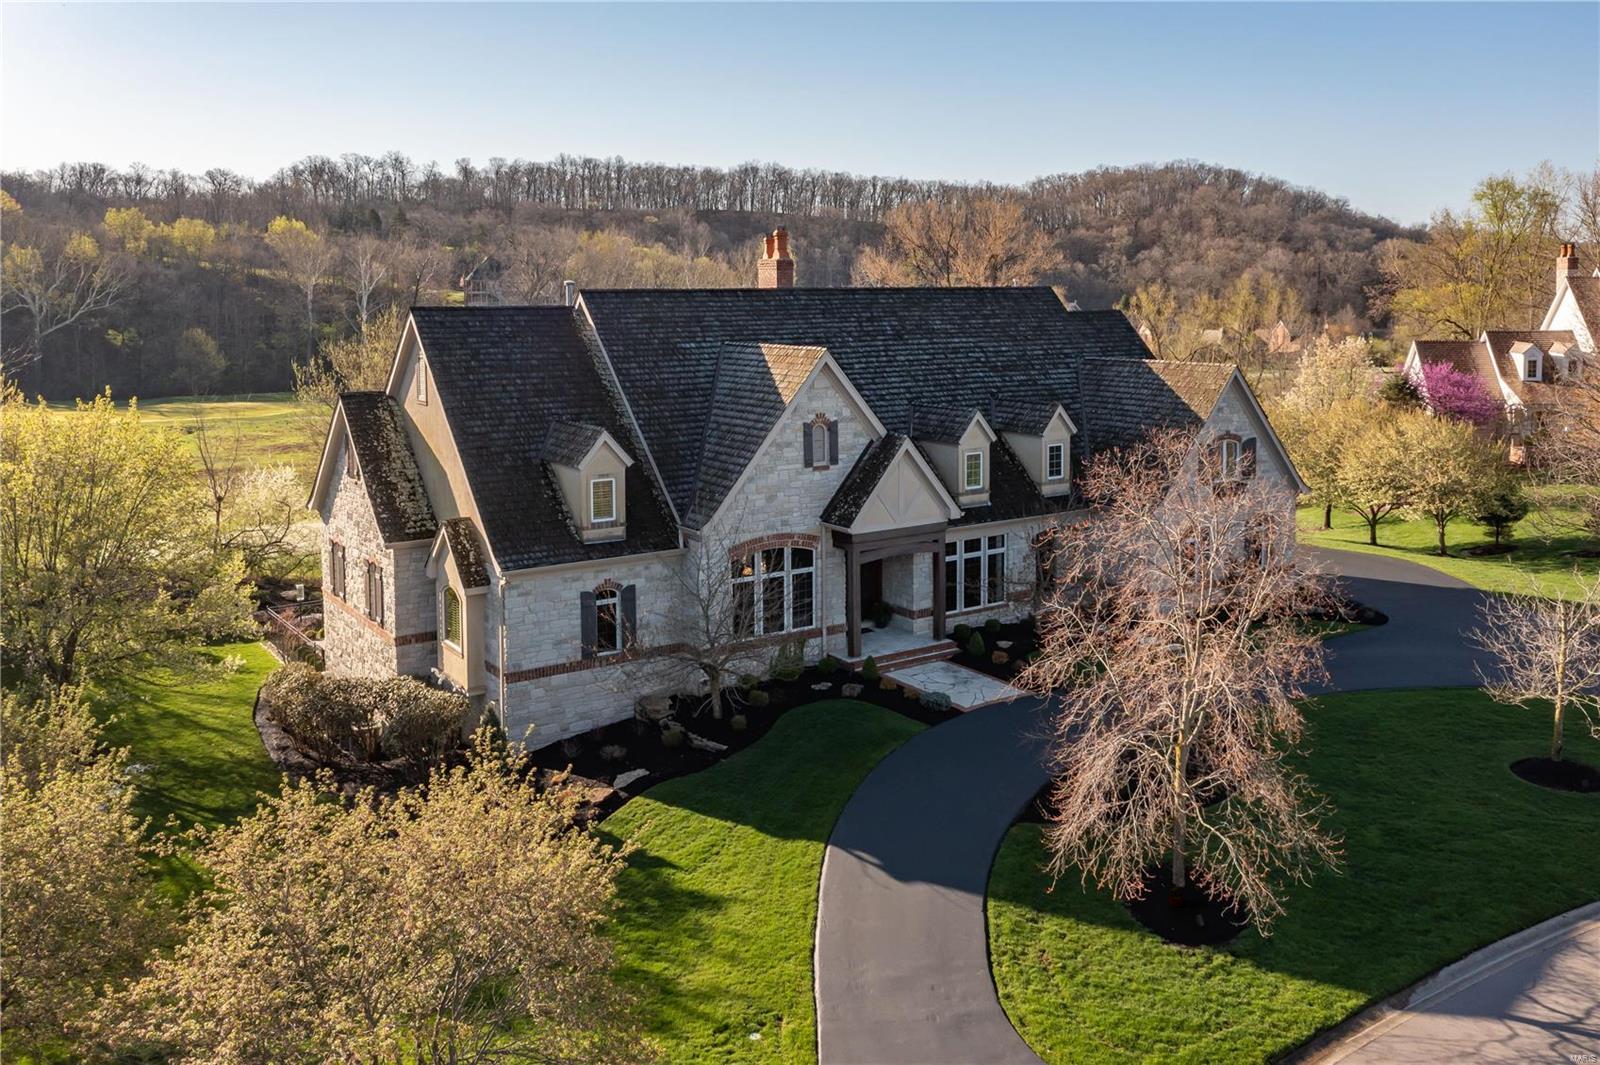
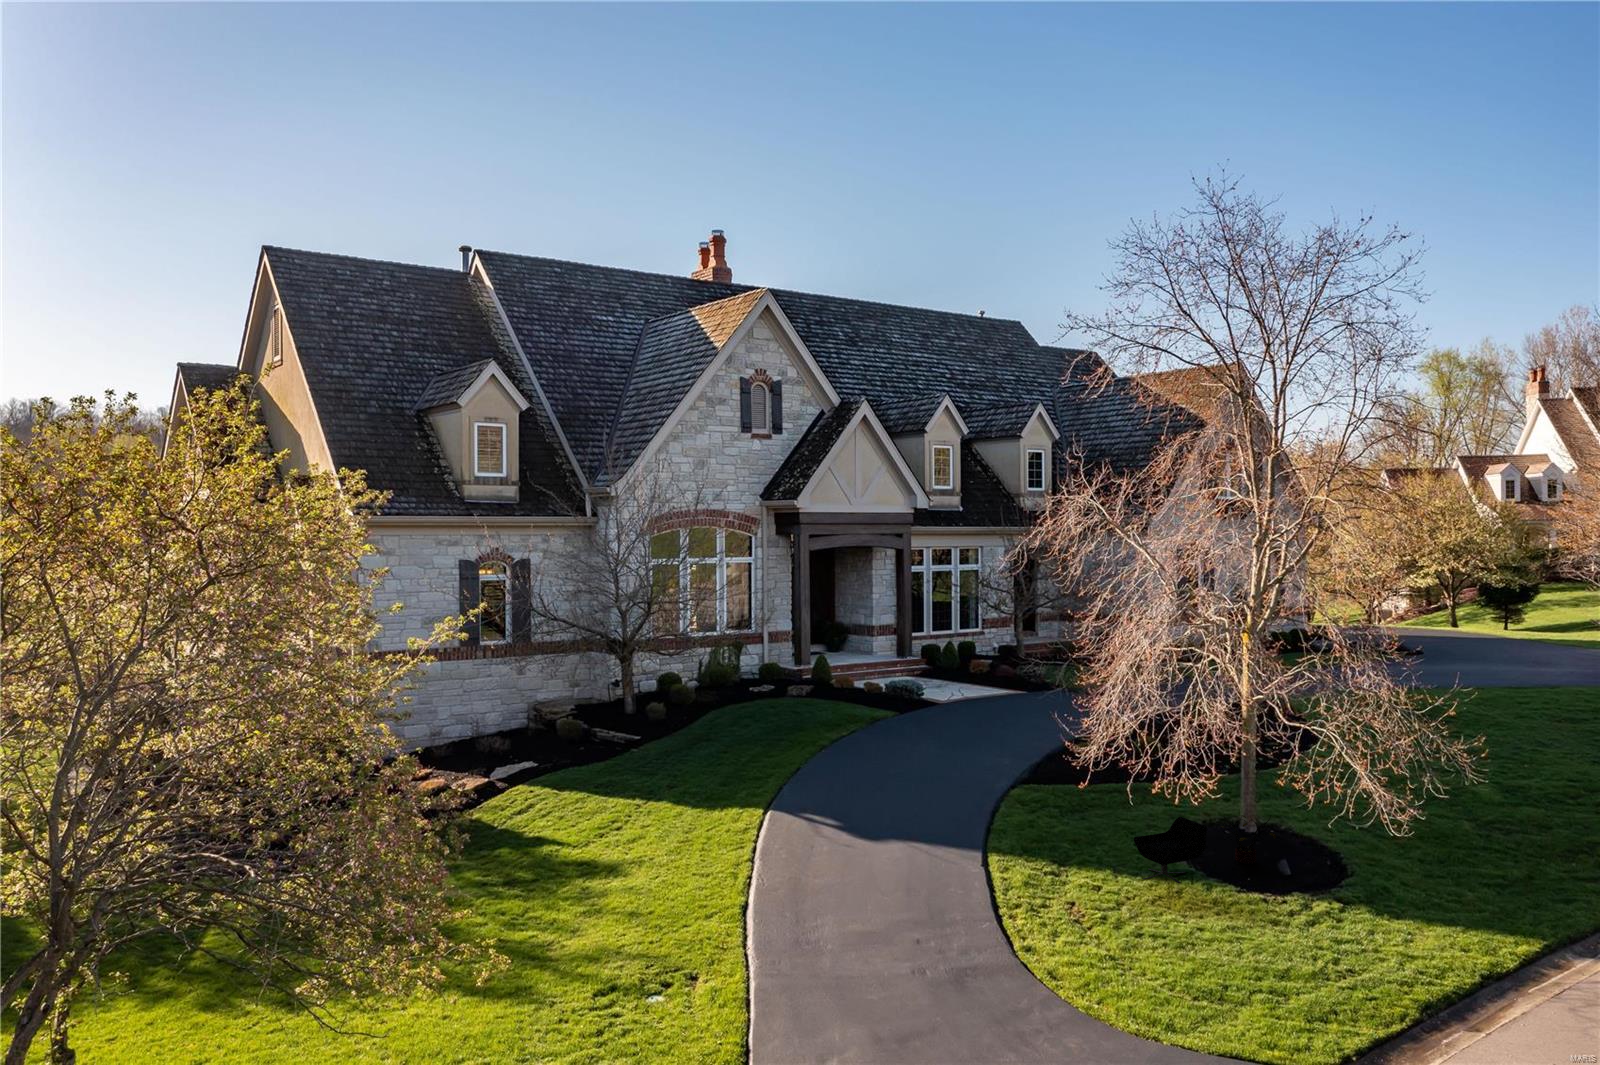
lounge chair: none [1093,875,1146,928] -> present [1134,817,1207,883]

